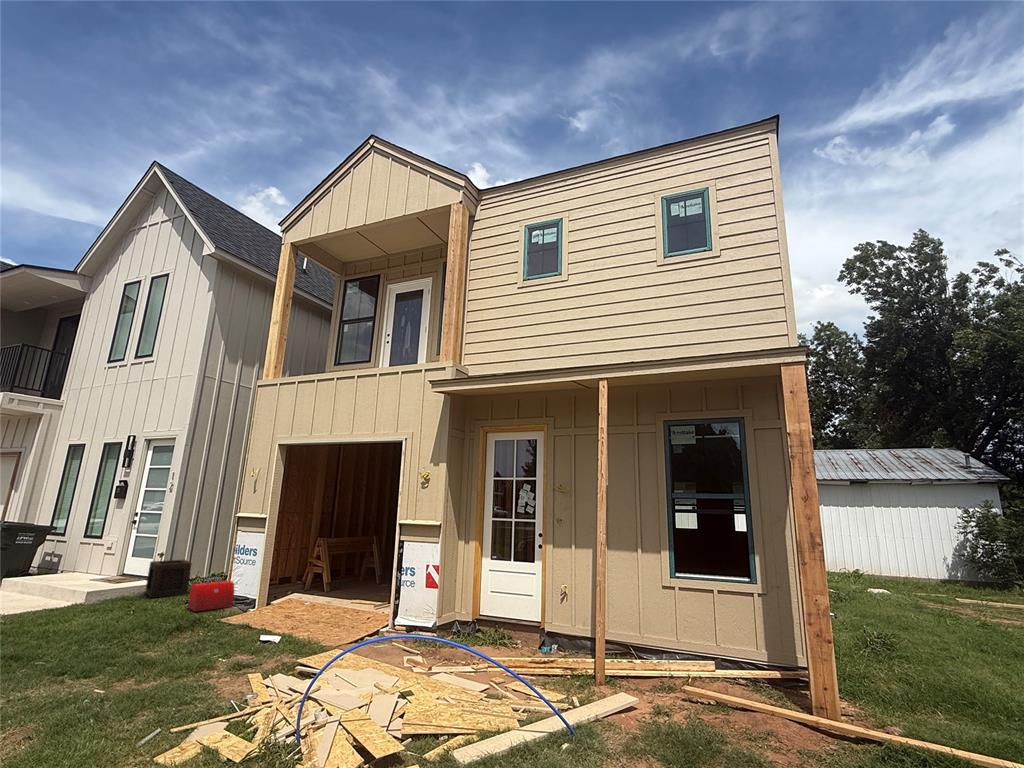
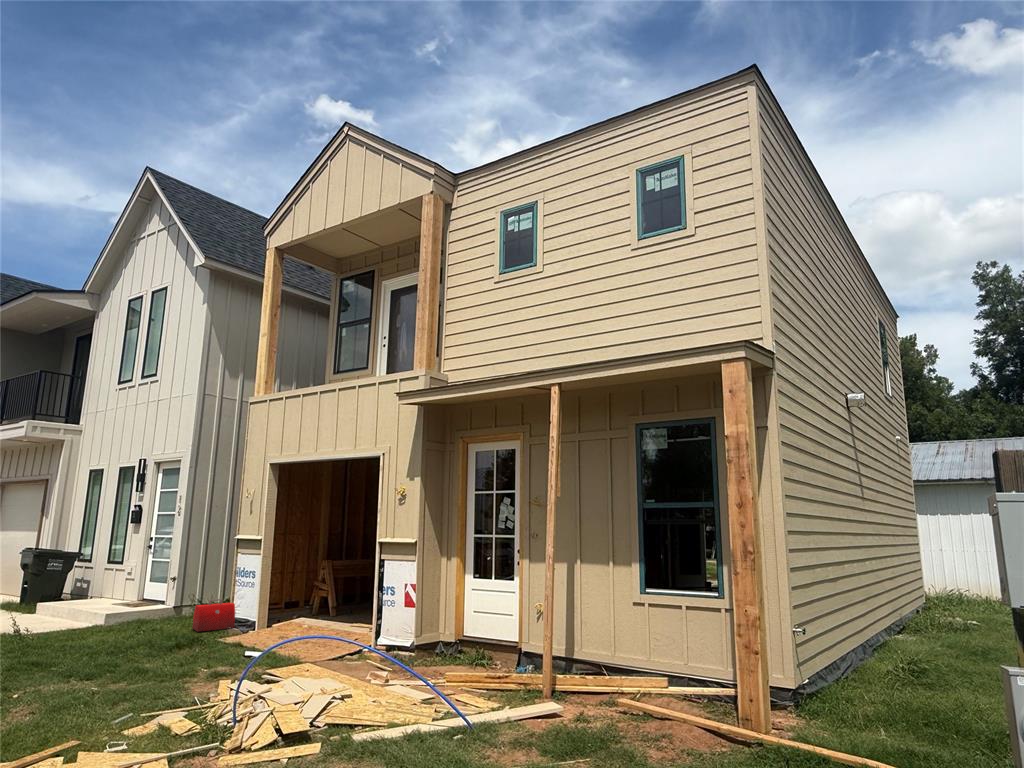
wooden crate: present [145,560,191,598] -> none [160,583,200,620]

